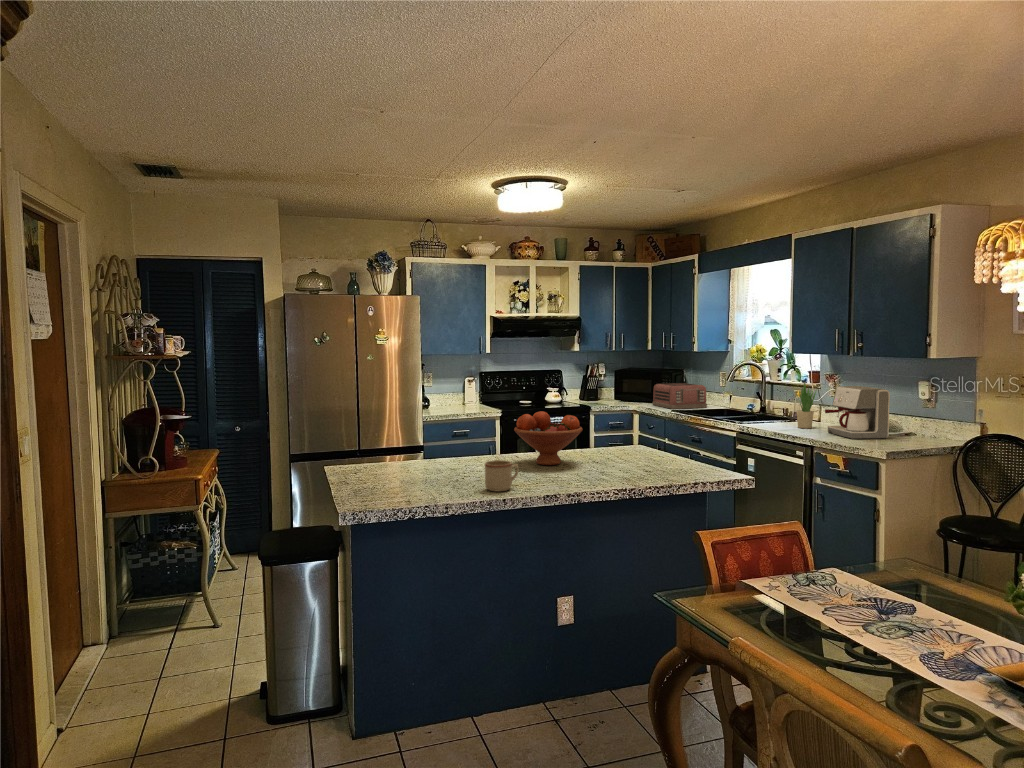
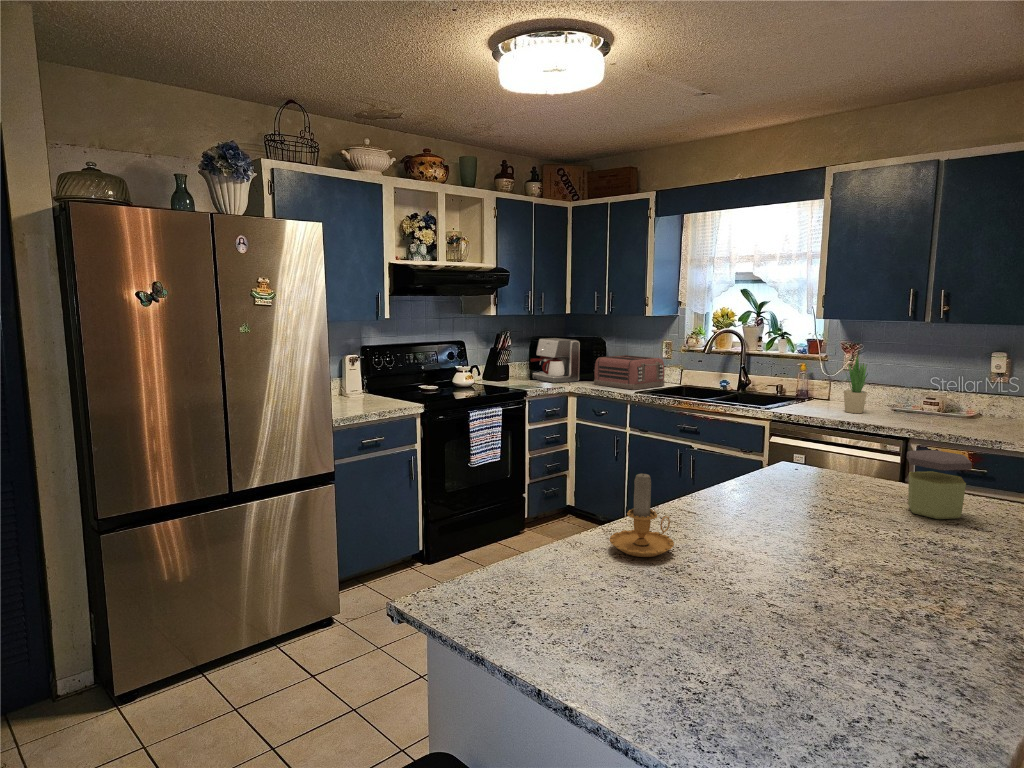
coffee maker: present [825,386,890,439] -> present [531,338,580,383]
fruit bowl: present [514,411,583,465] -> none [731,431,869,535]
candle: none [438,423,476,465] -> present [610,471,674,557]
jar: none [629,429,664,468] -> present [907,450,972,519]
mug: present [485,460,518,491] -> none [898,569,972,651]

